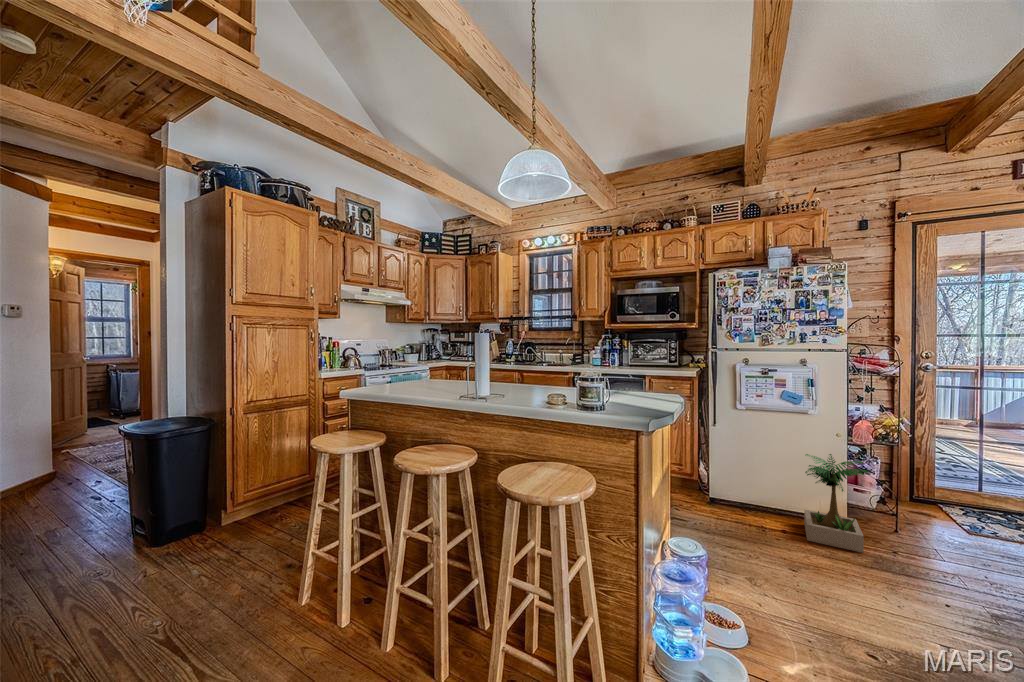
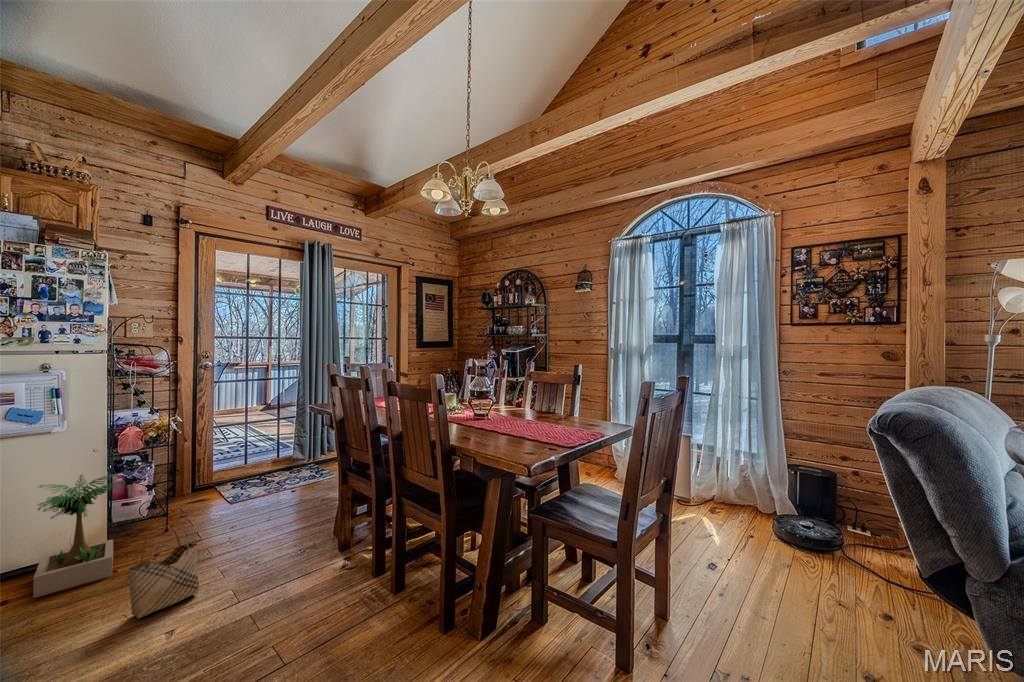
woven basket: none [903,529,980,624] -> present [128,525,199,619]

